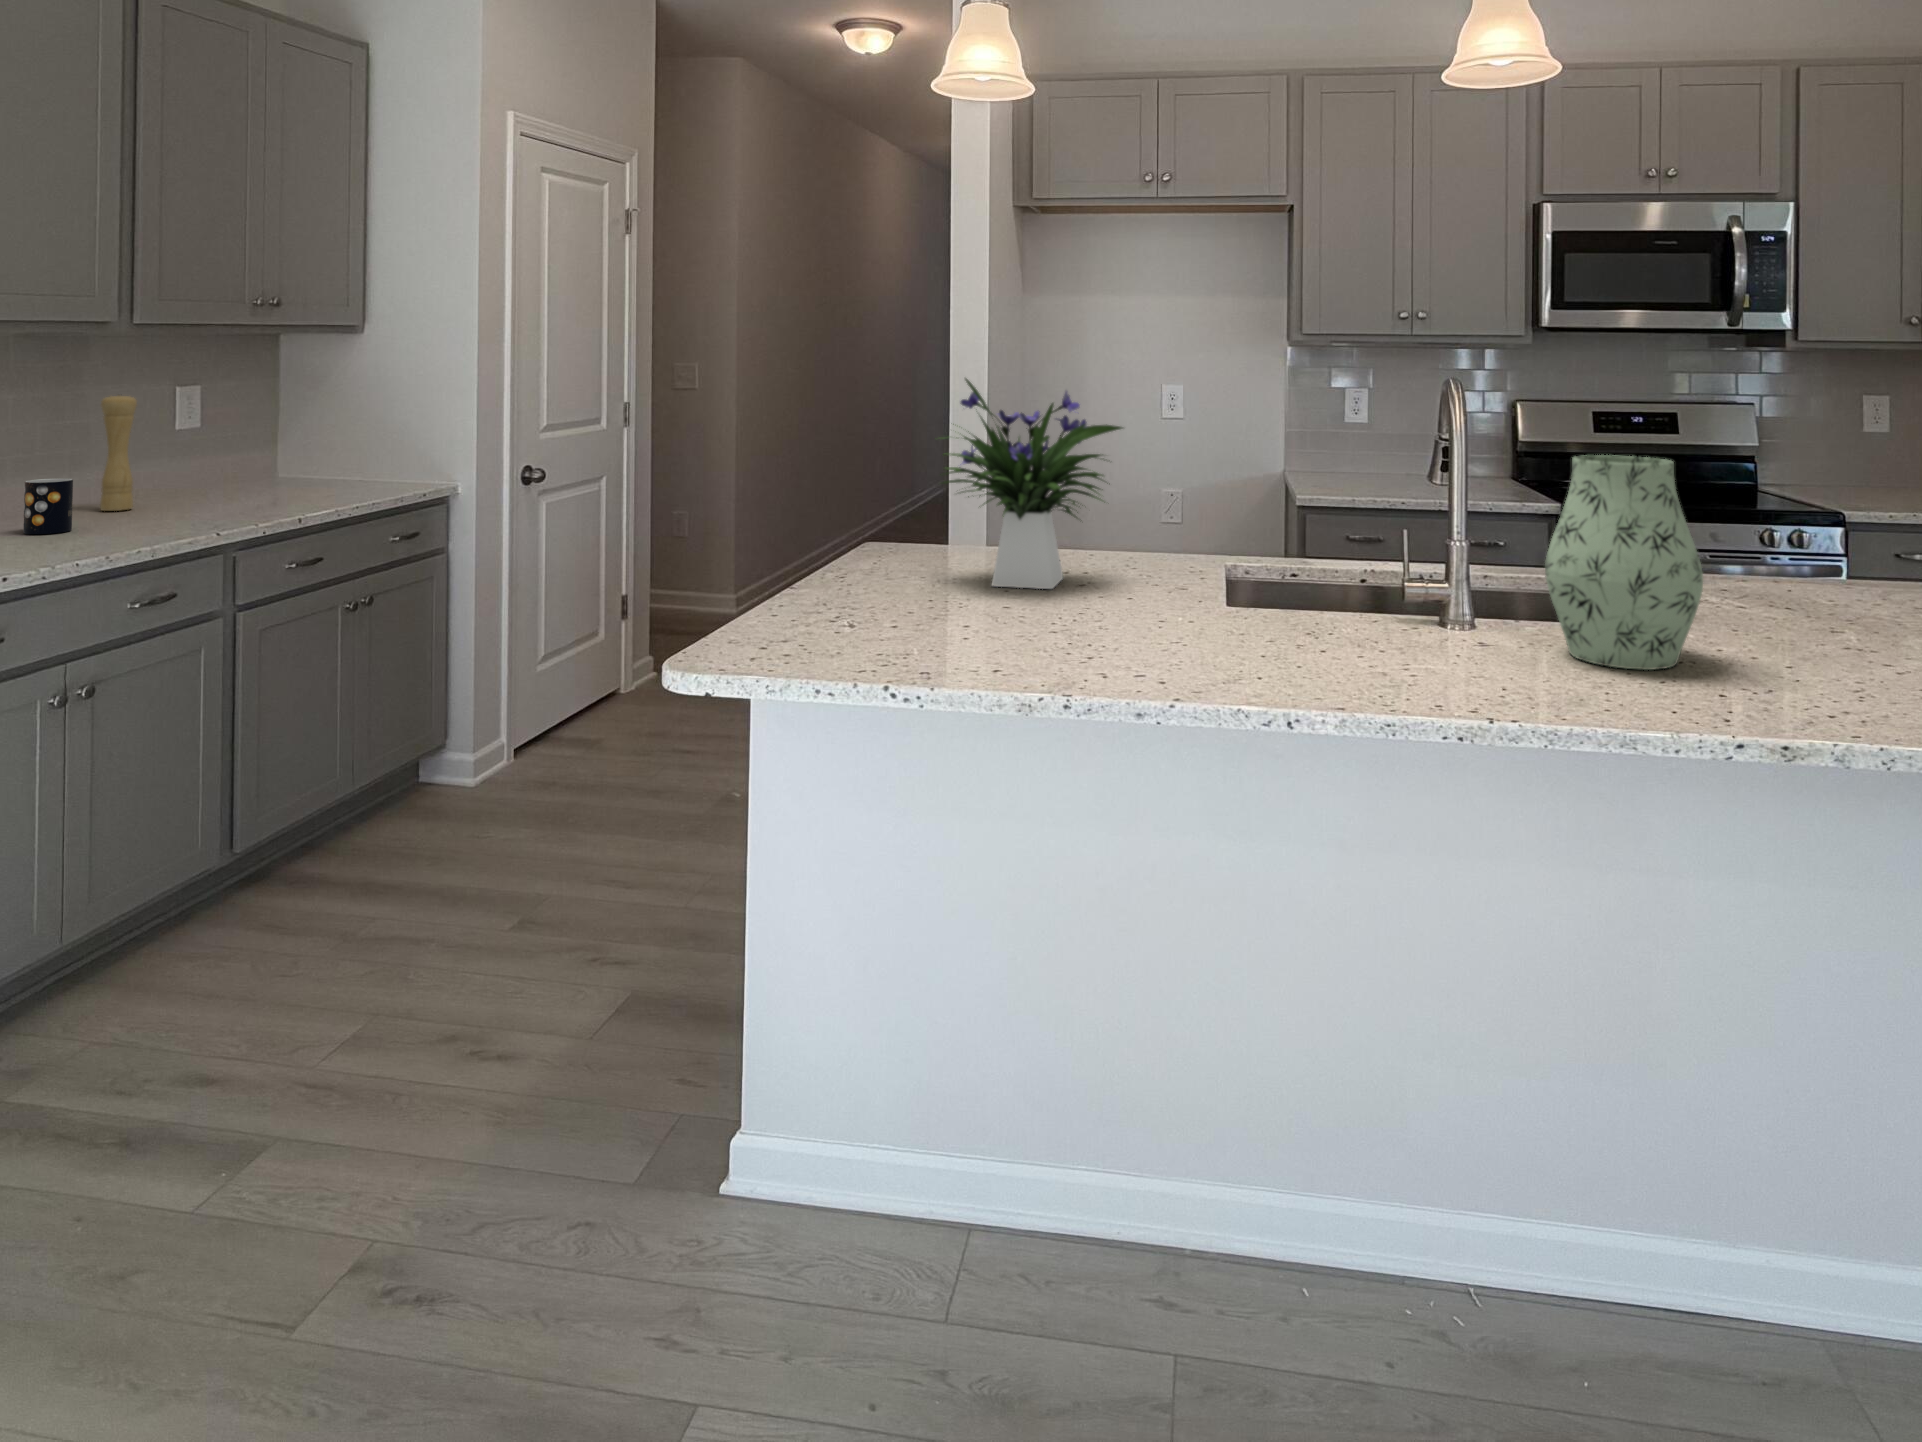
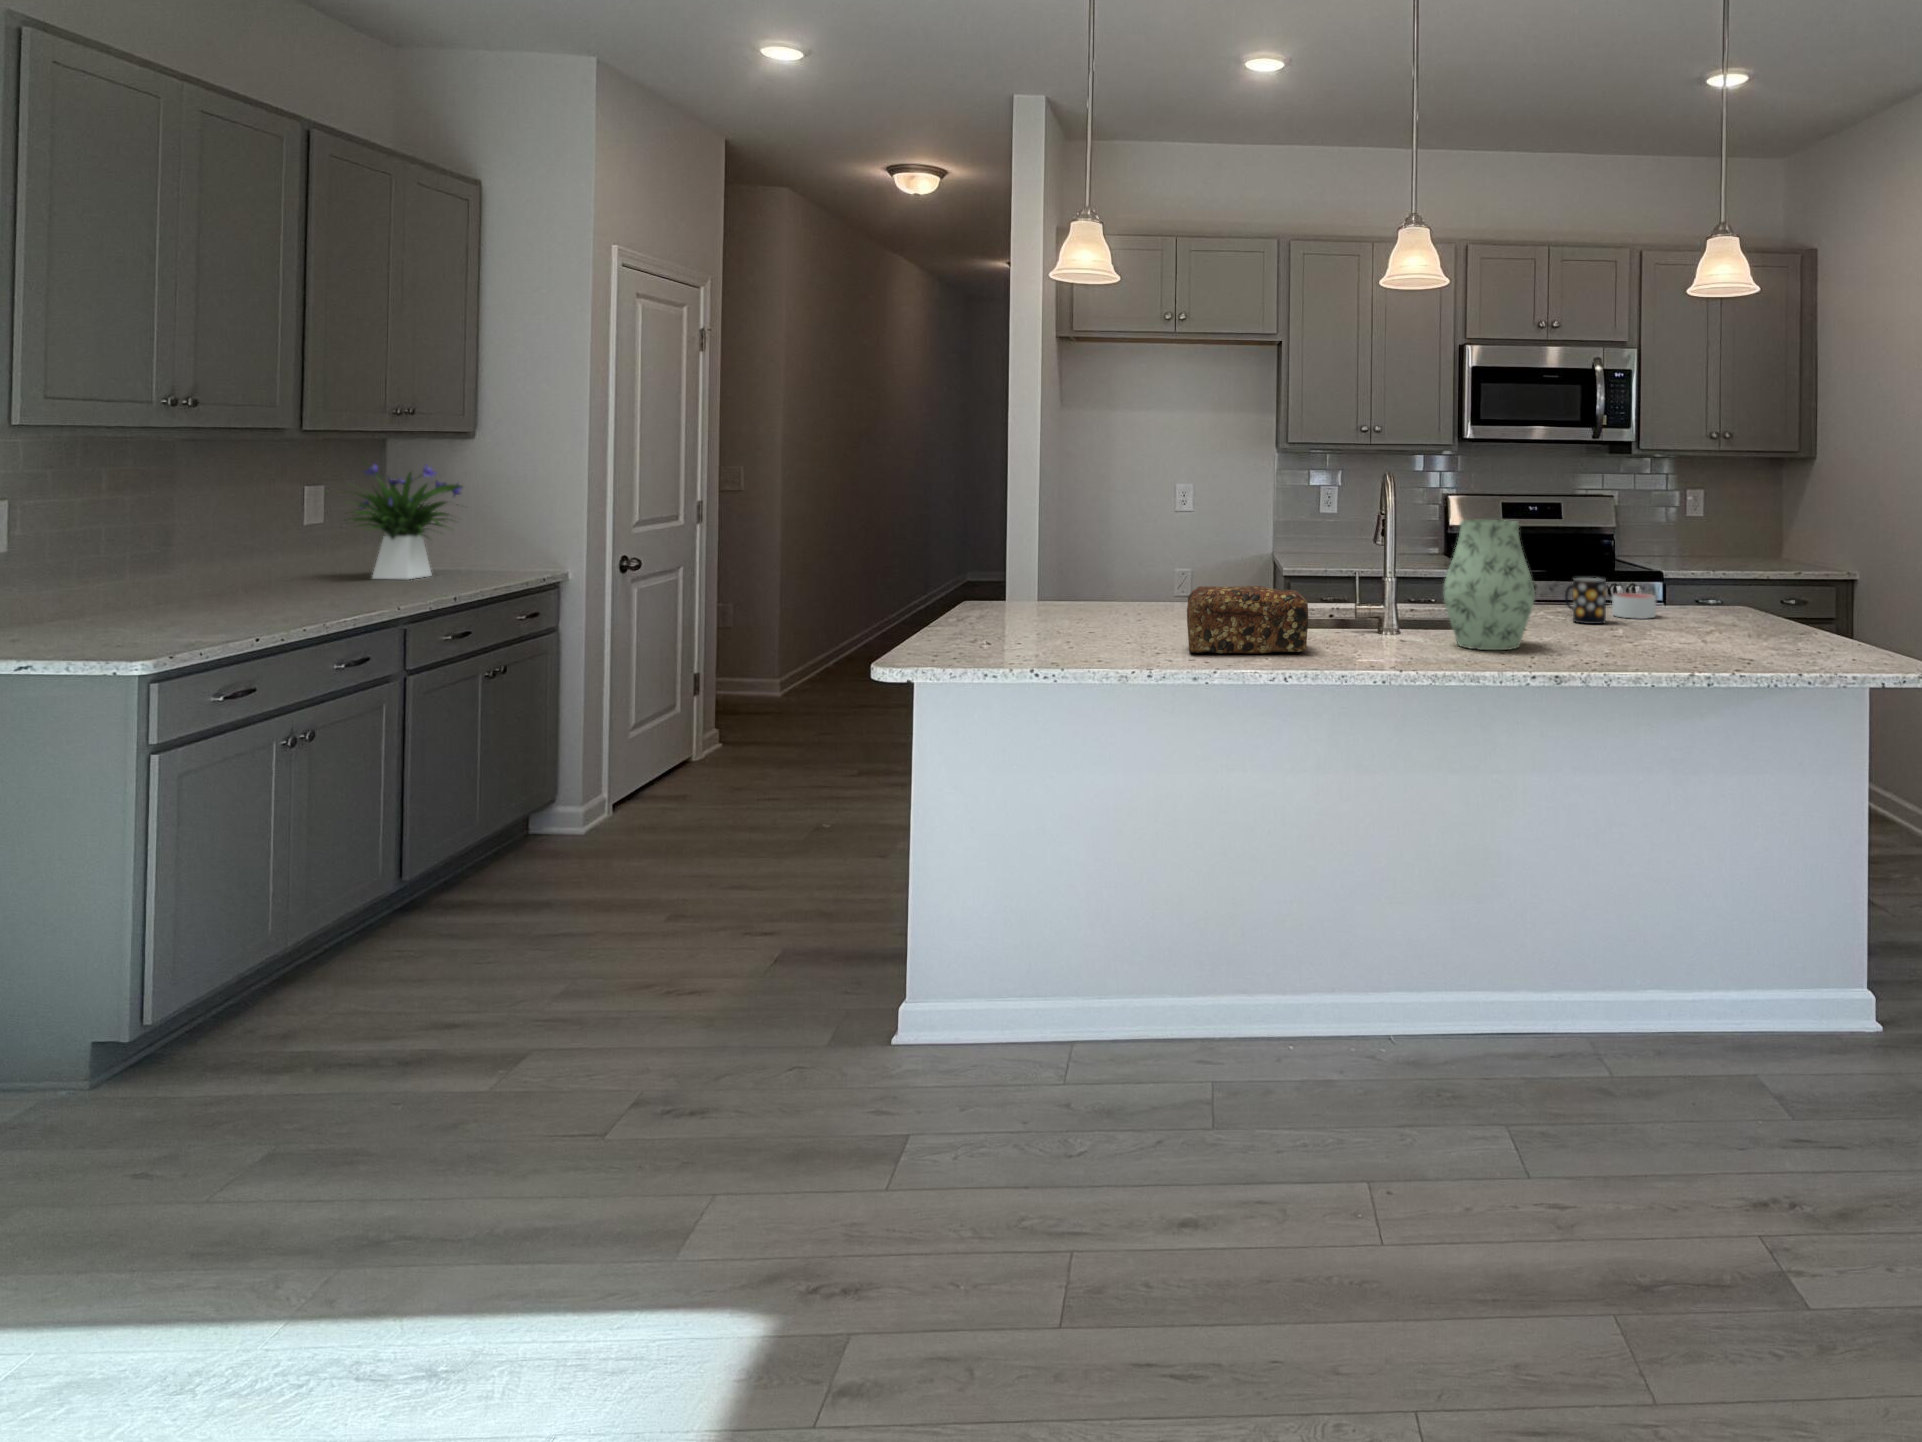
flower arrangement: present [943,378,1122,589] -> present [327,464,463,579]
pepper mill: present [100,394,137,511] -> none [261,492,295,594]
mug: present [23,478,73,534] -> present [1565,578,1606,624]
bread loaf: none [1139,553,1326,661] -> present [1187,586,1308,654]
candle: none [1808,562,1883,606] -> present [1612,593,1656,619]

